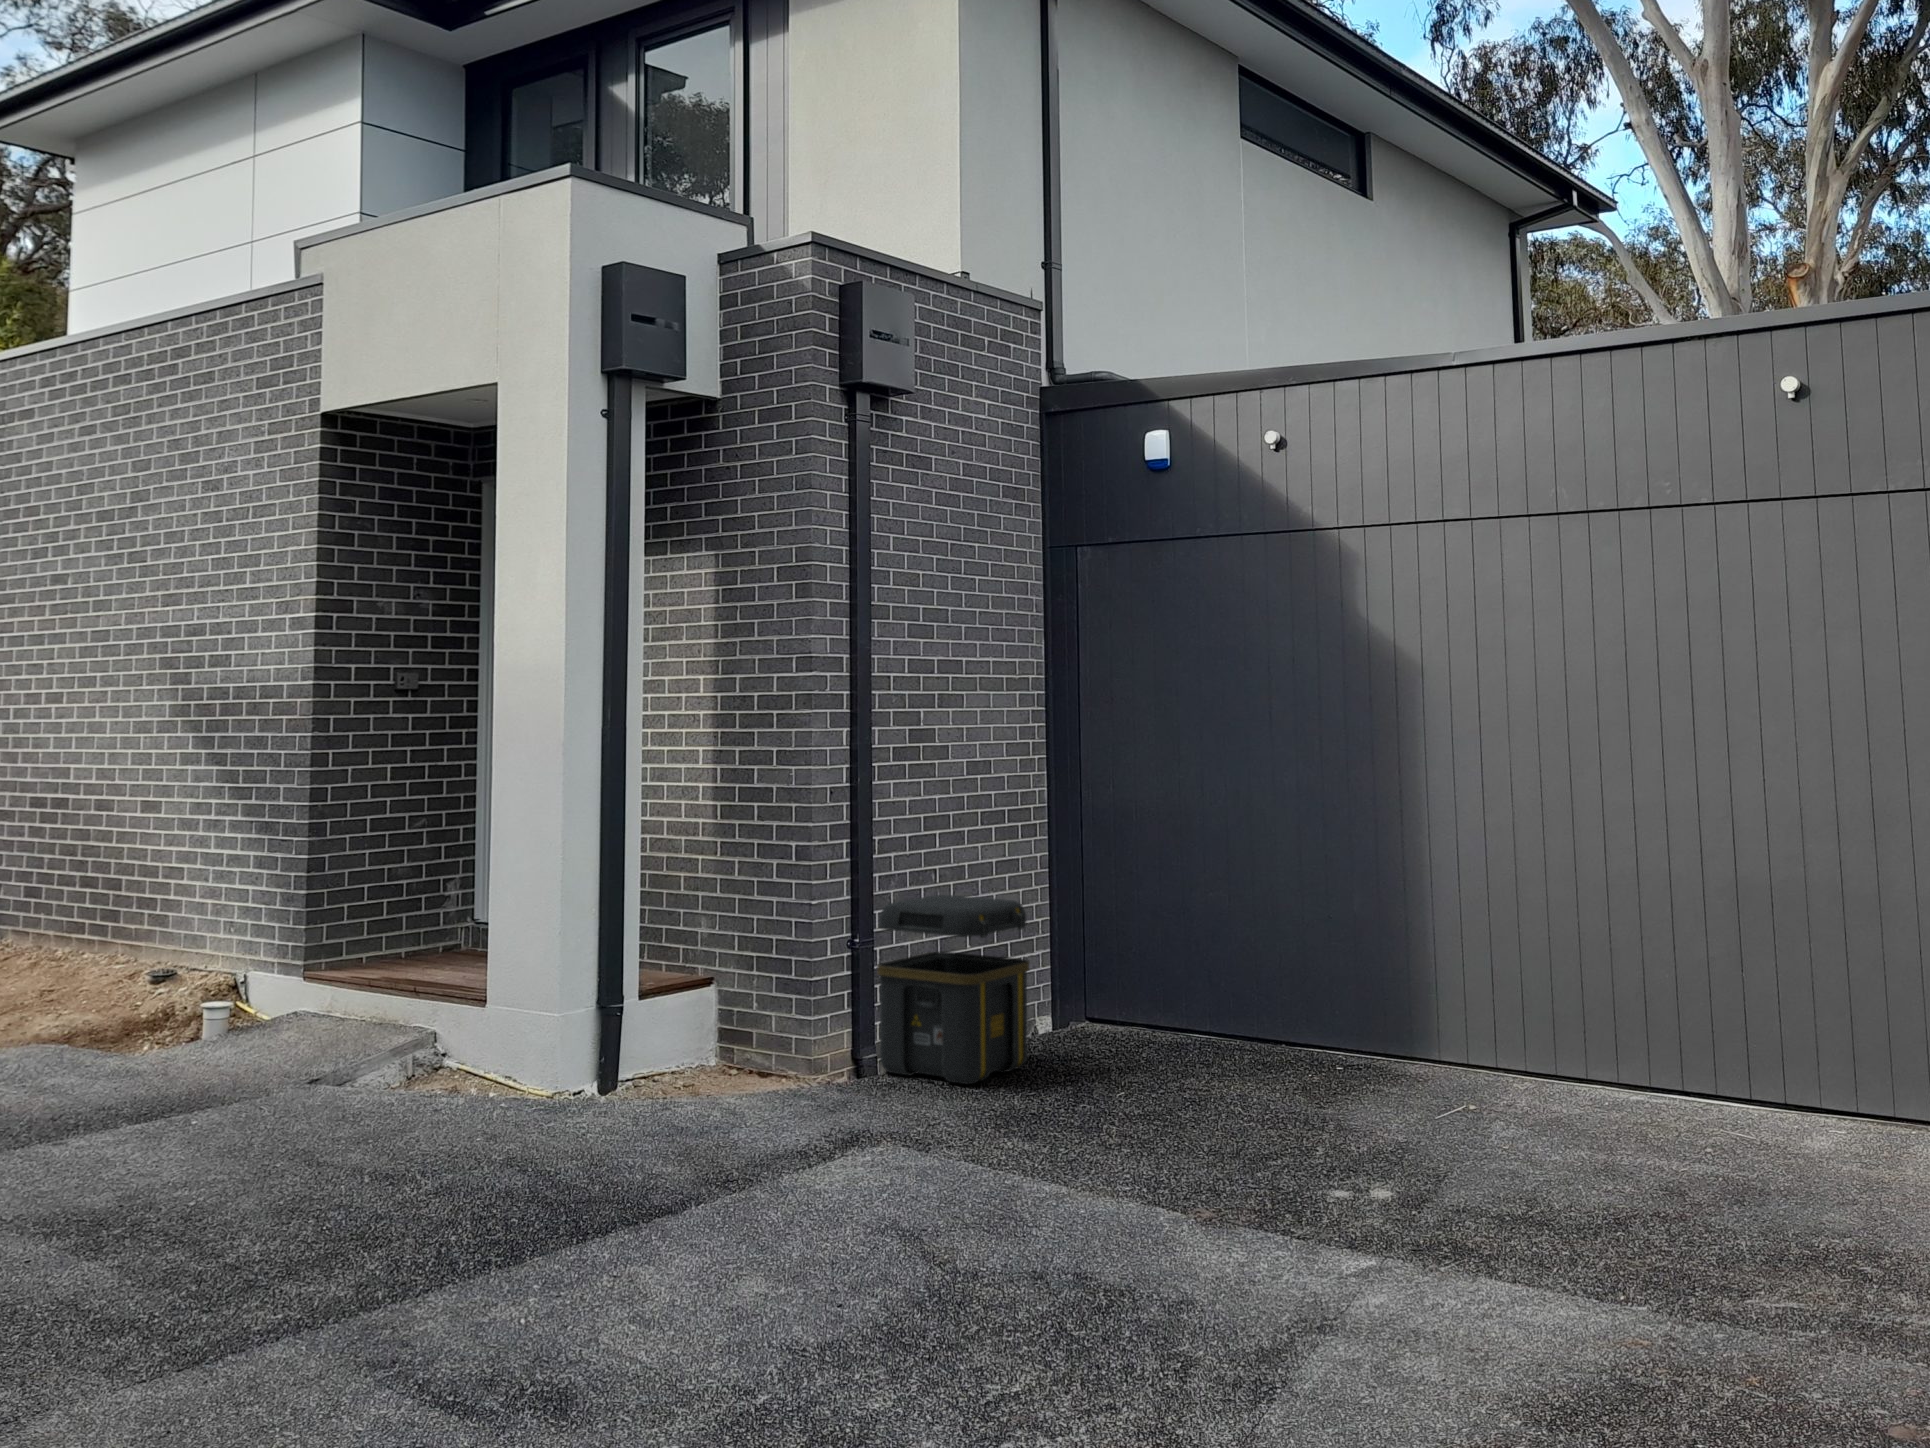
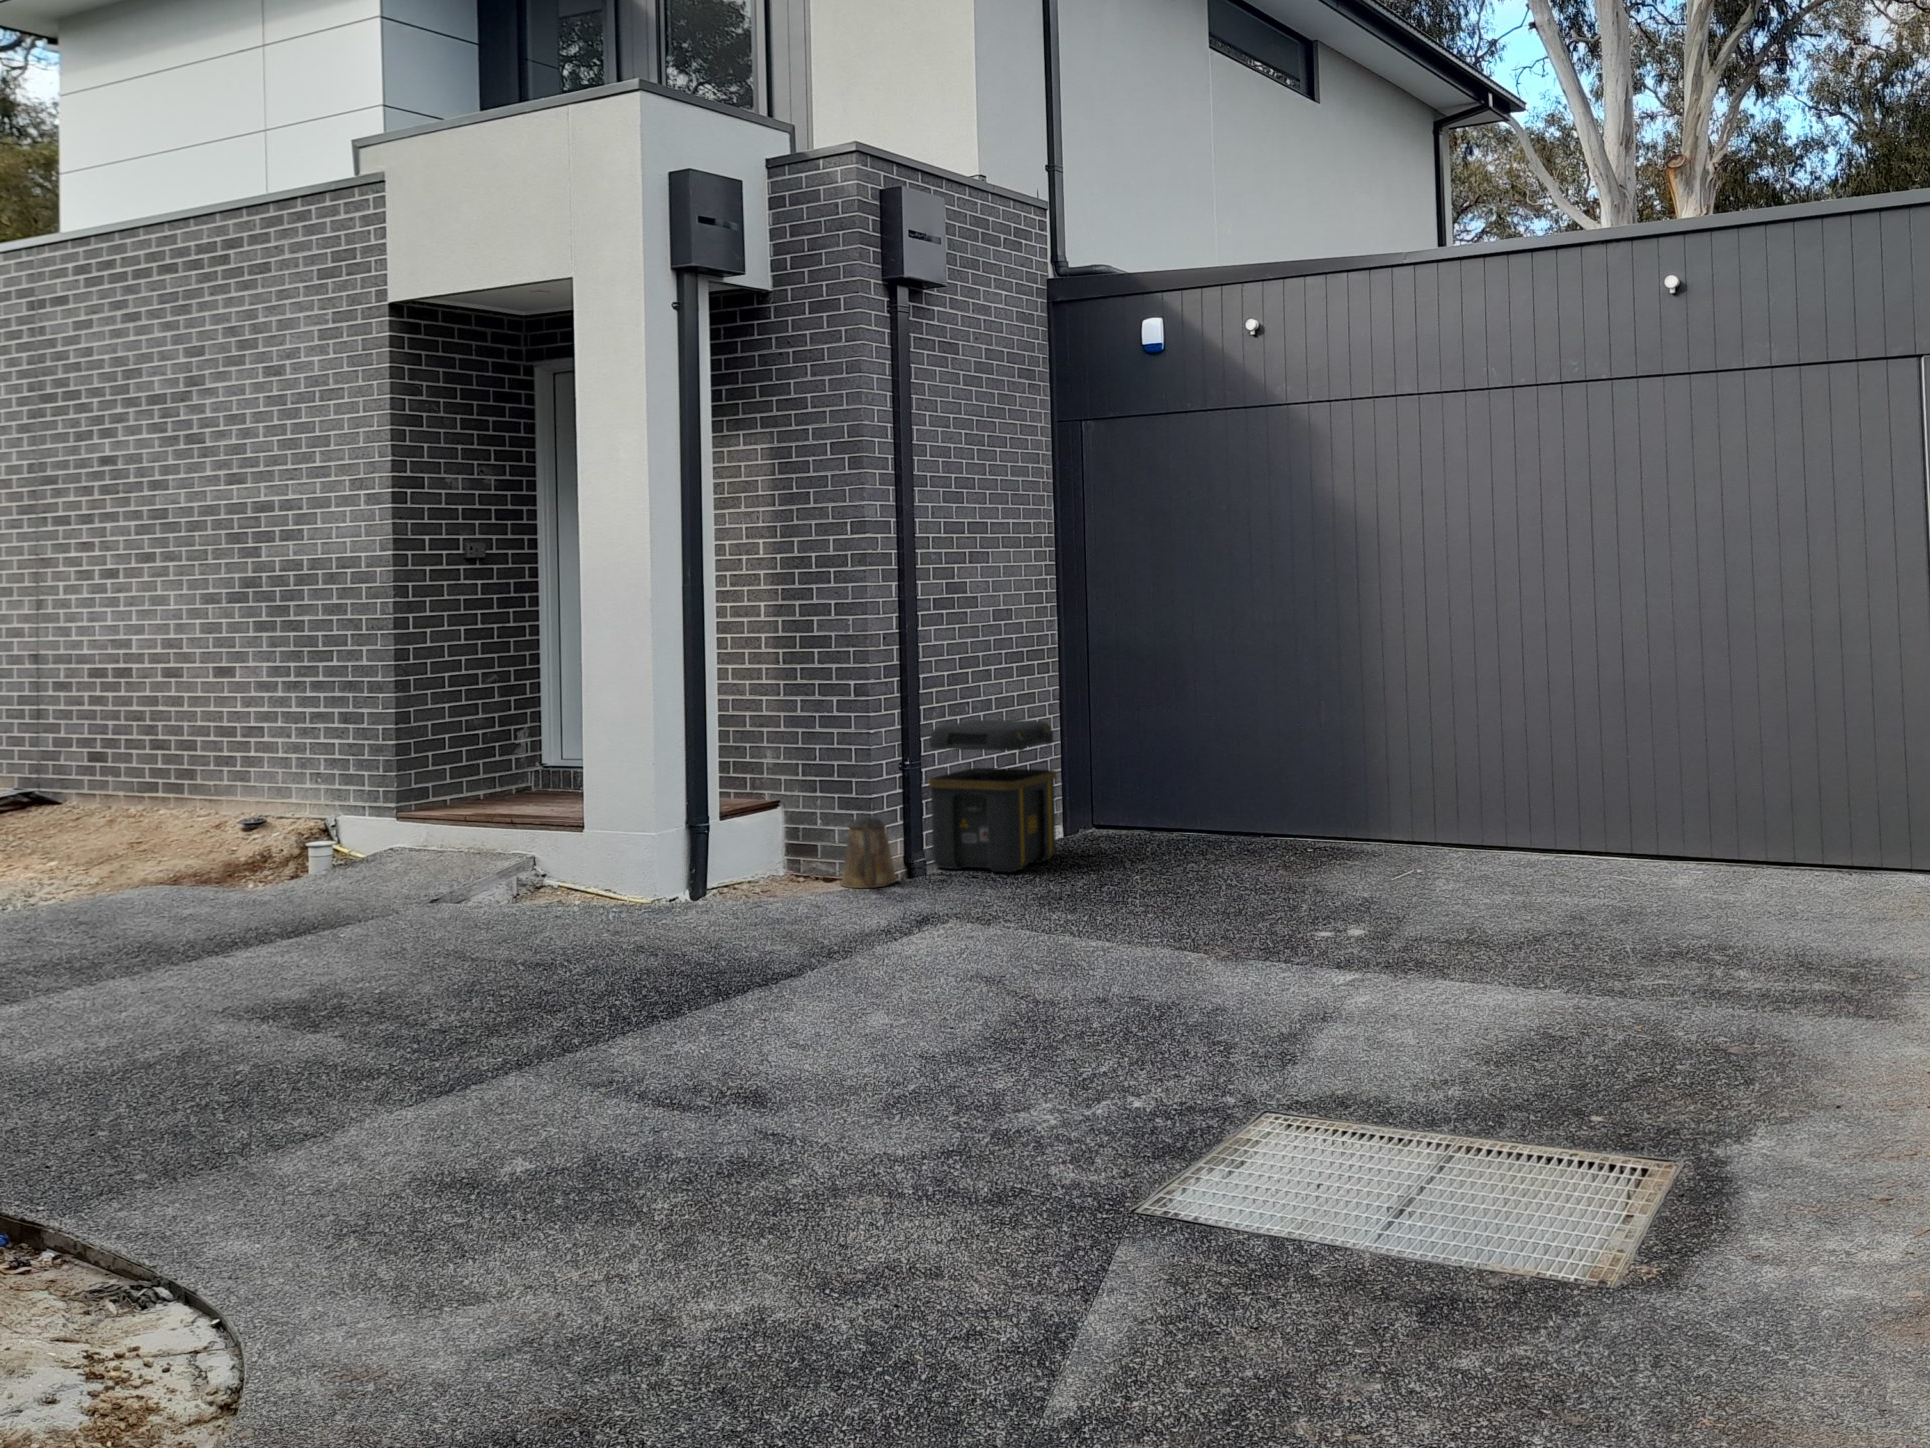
watering can: none [765,1009,833,1097] -> present [841,816,897,888]

